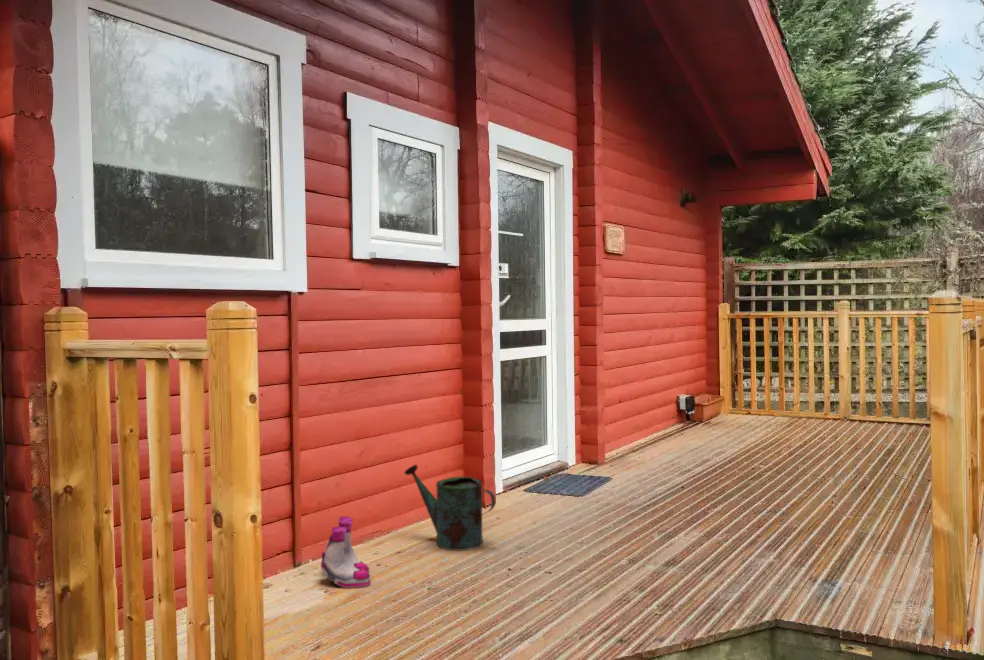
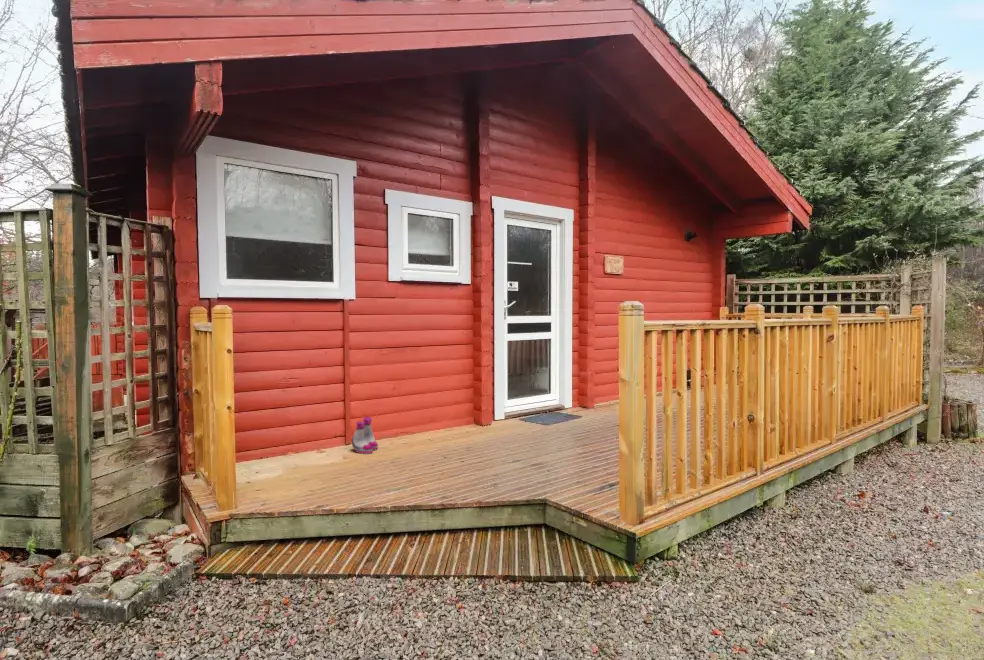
watering can: present [405,465,495,550] -> none [422,395,458,444]

